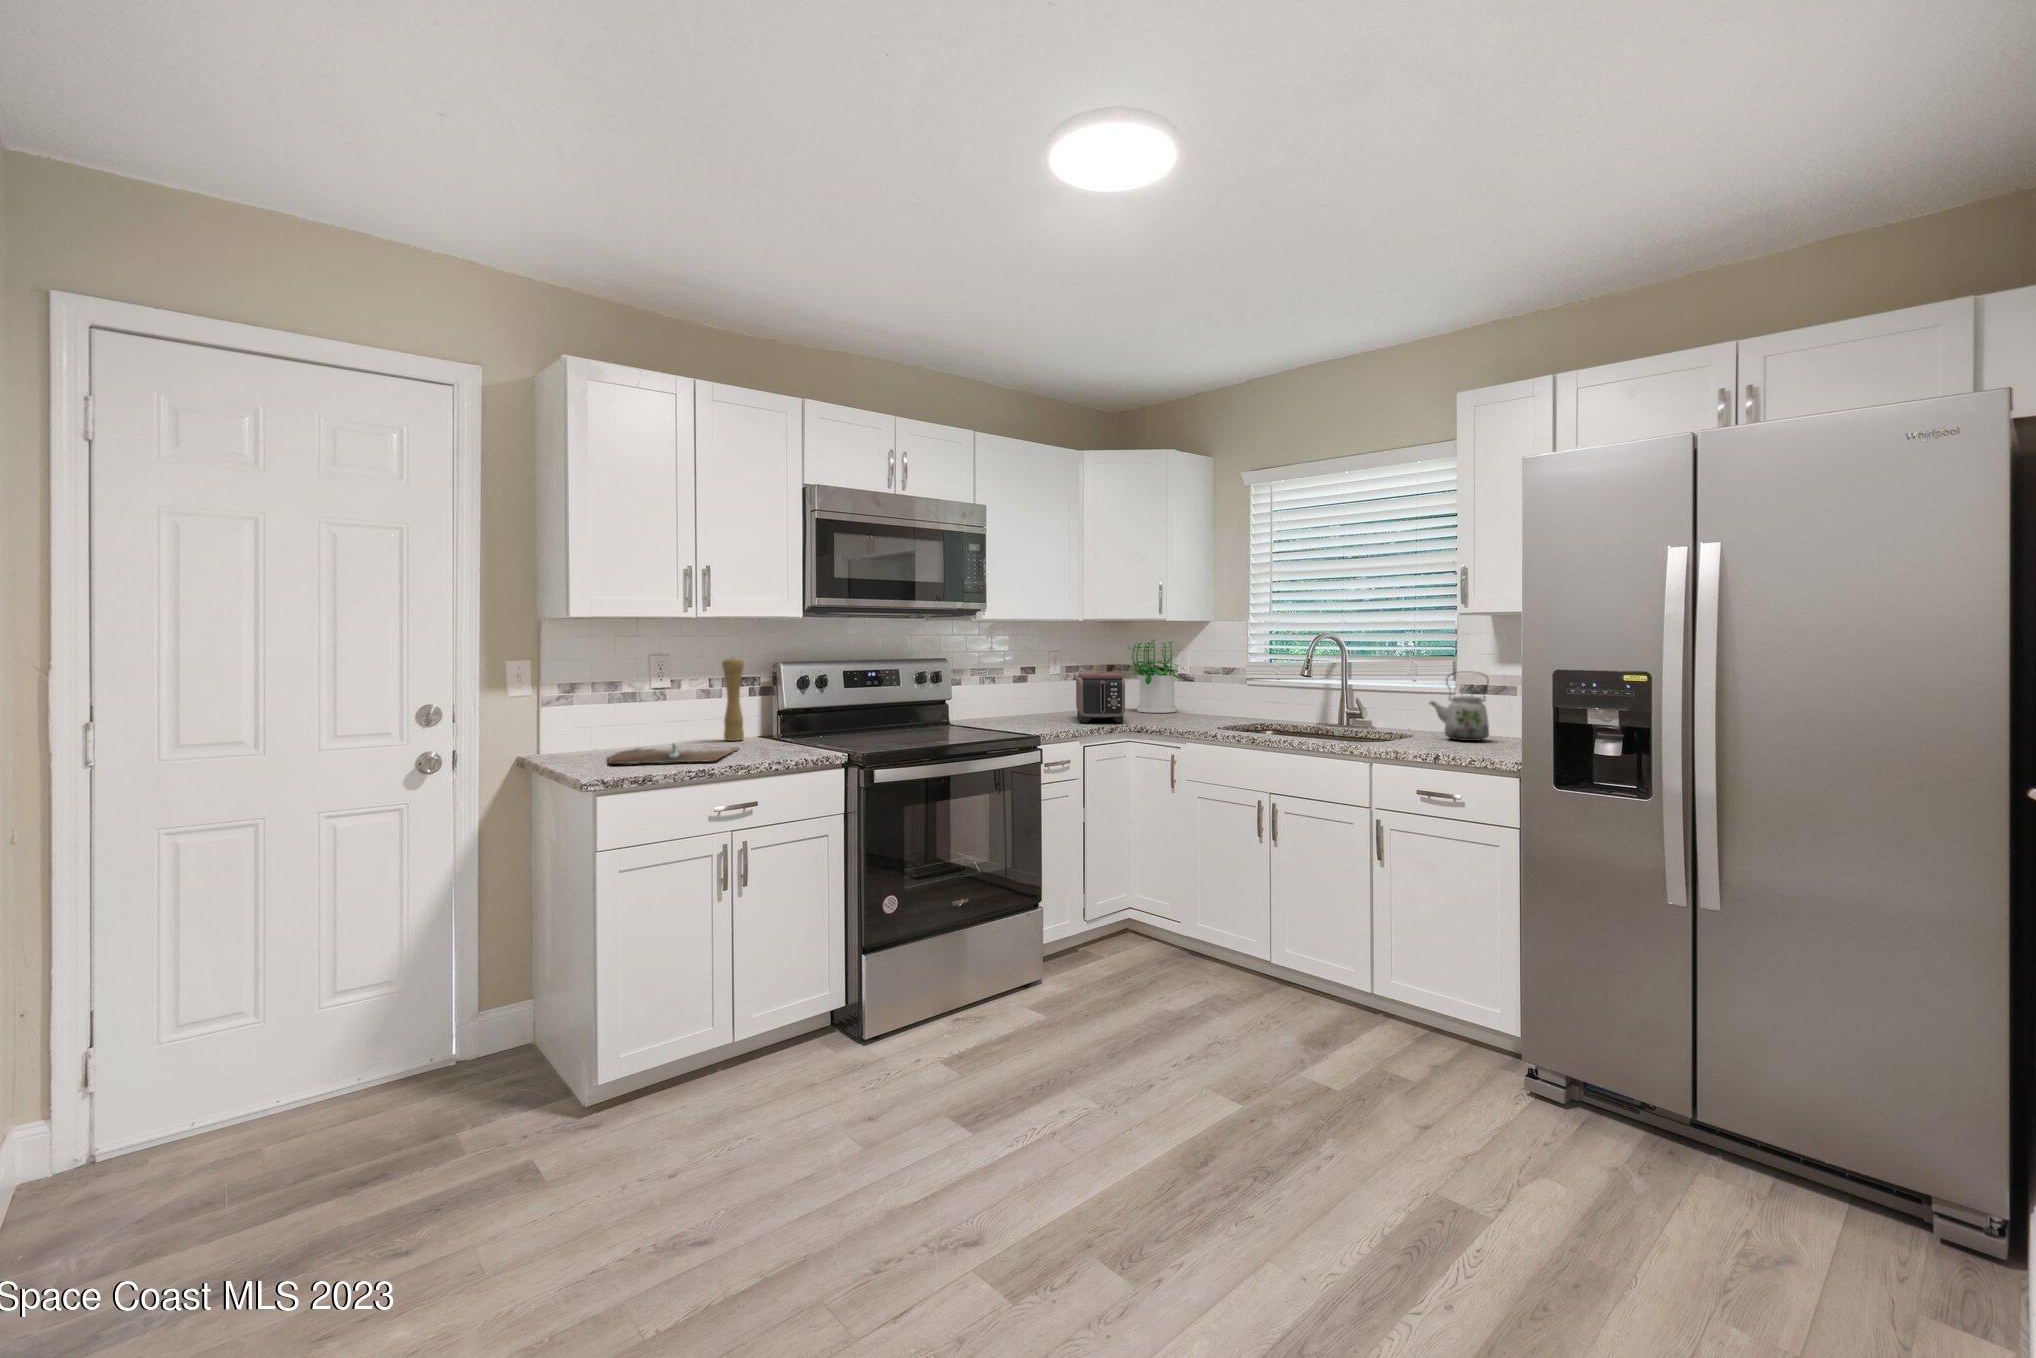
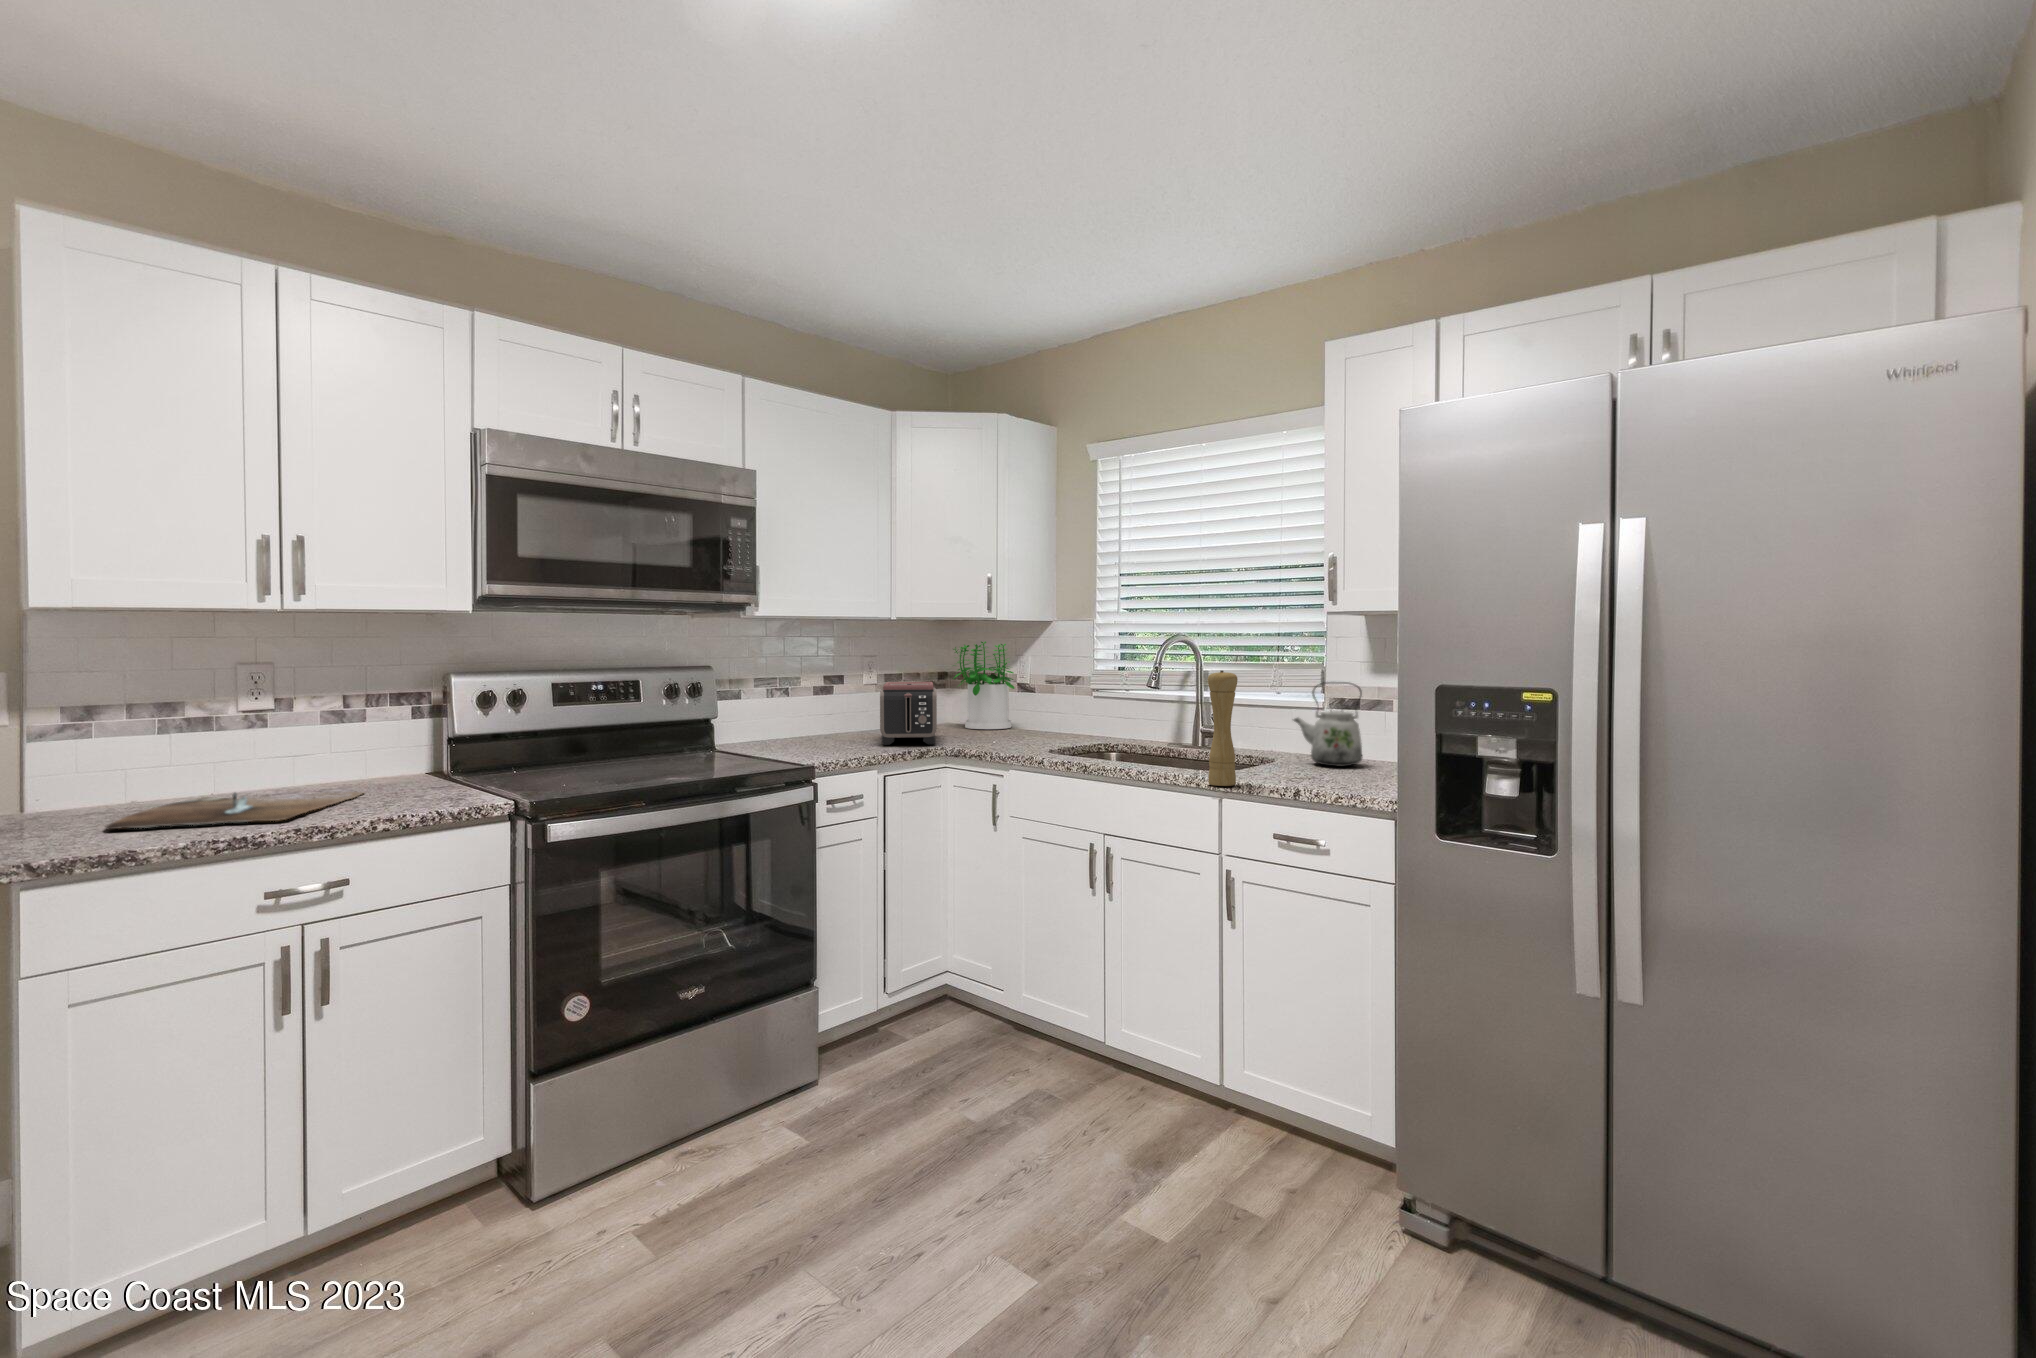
pepper mill: present [722,657,744,741] -> present [1208,670,1238,786]

